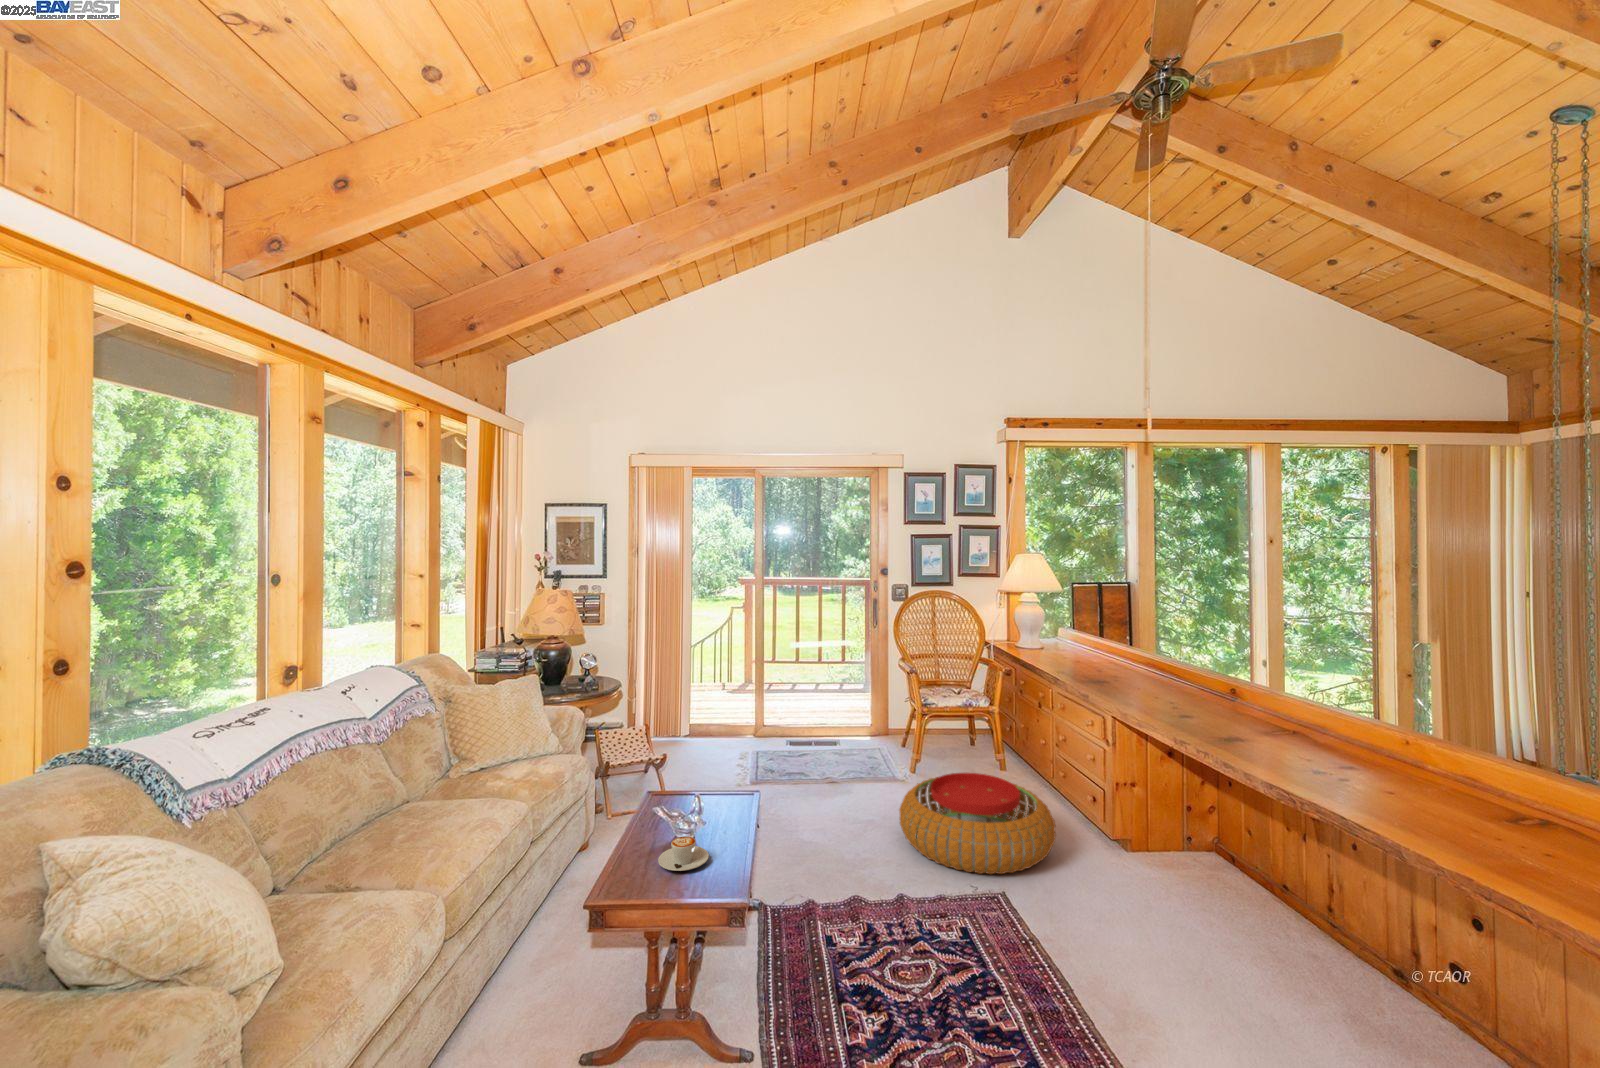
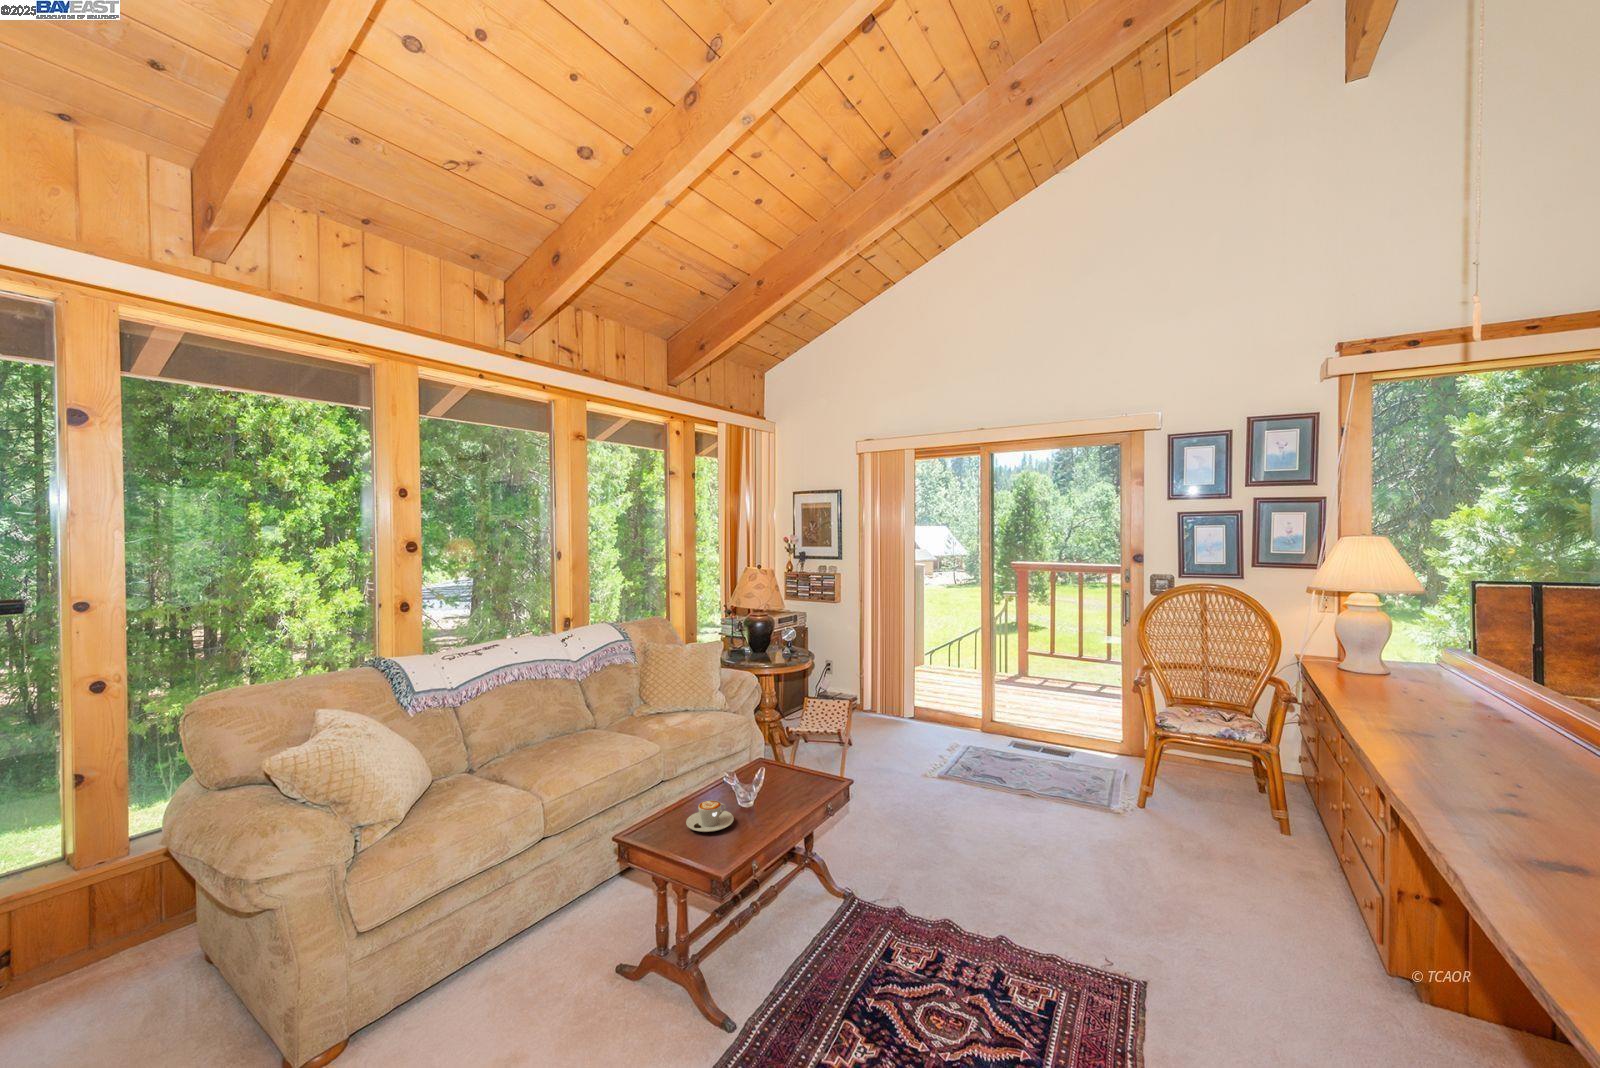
pouf: present [899,773,1056,874] -> none [1051,813,1279,963]

